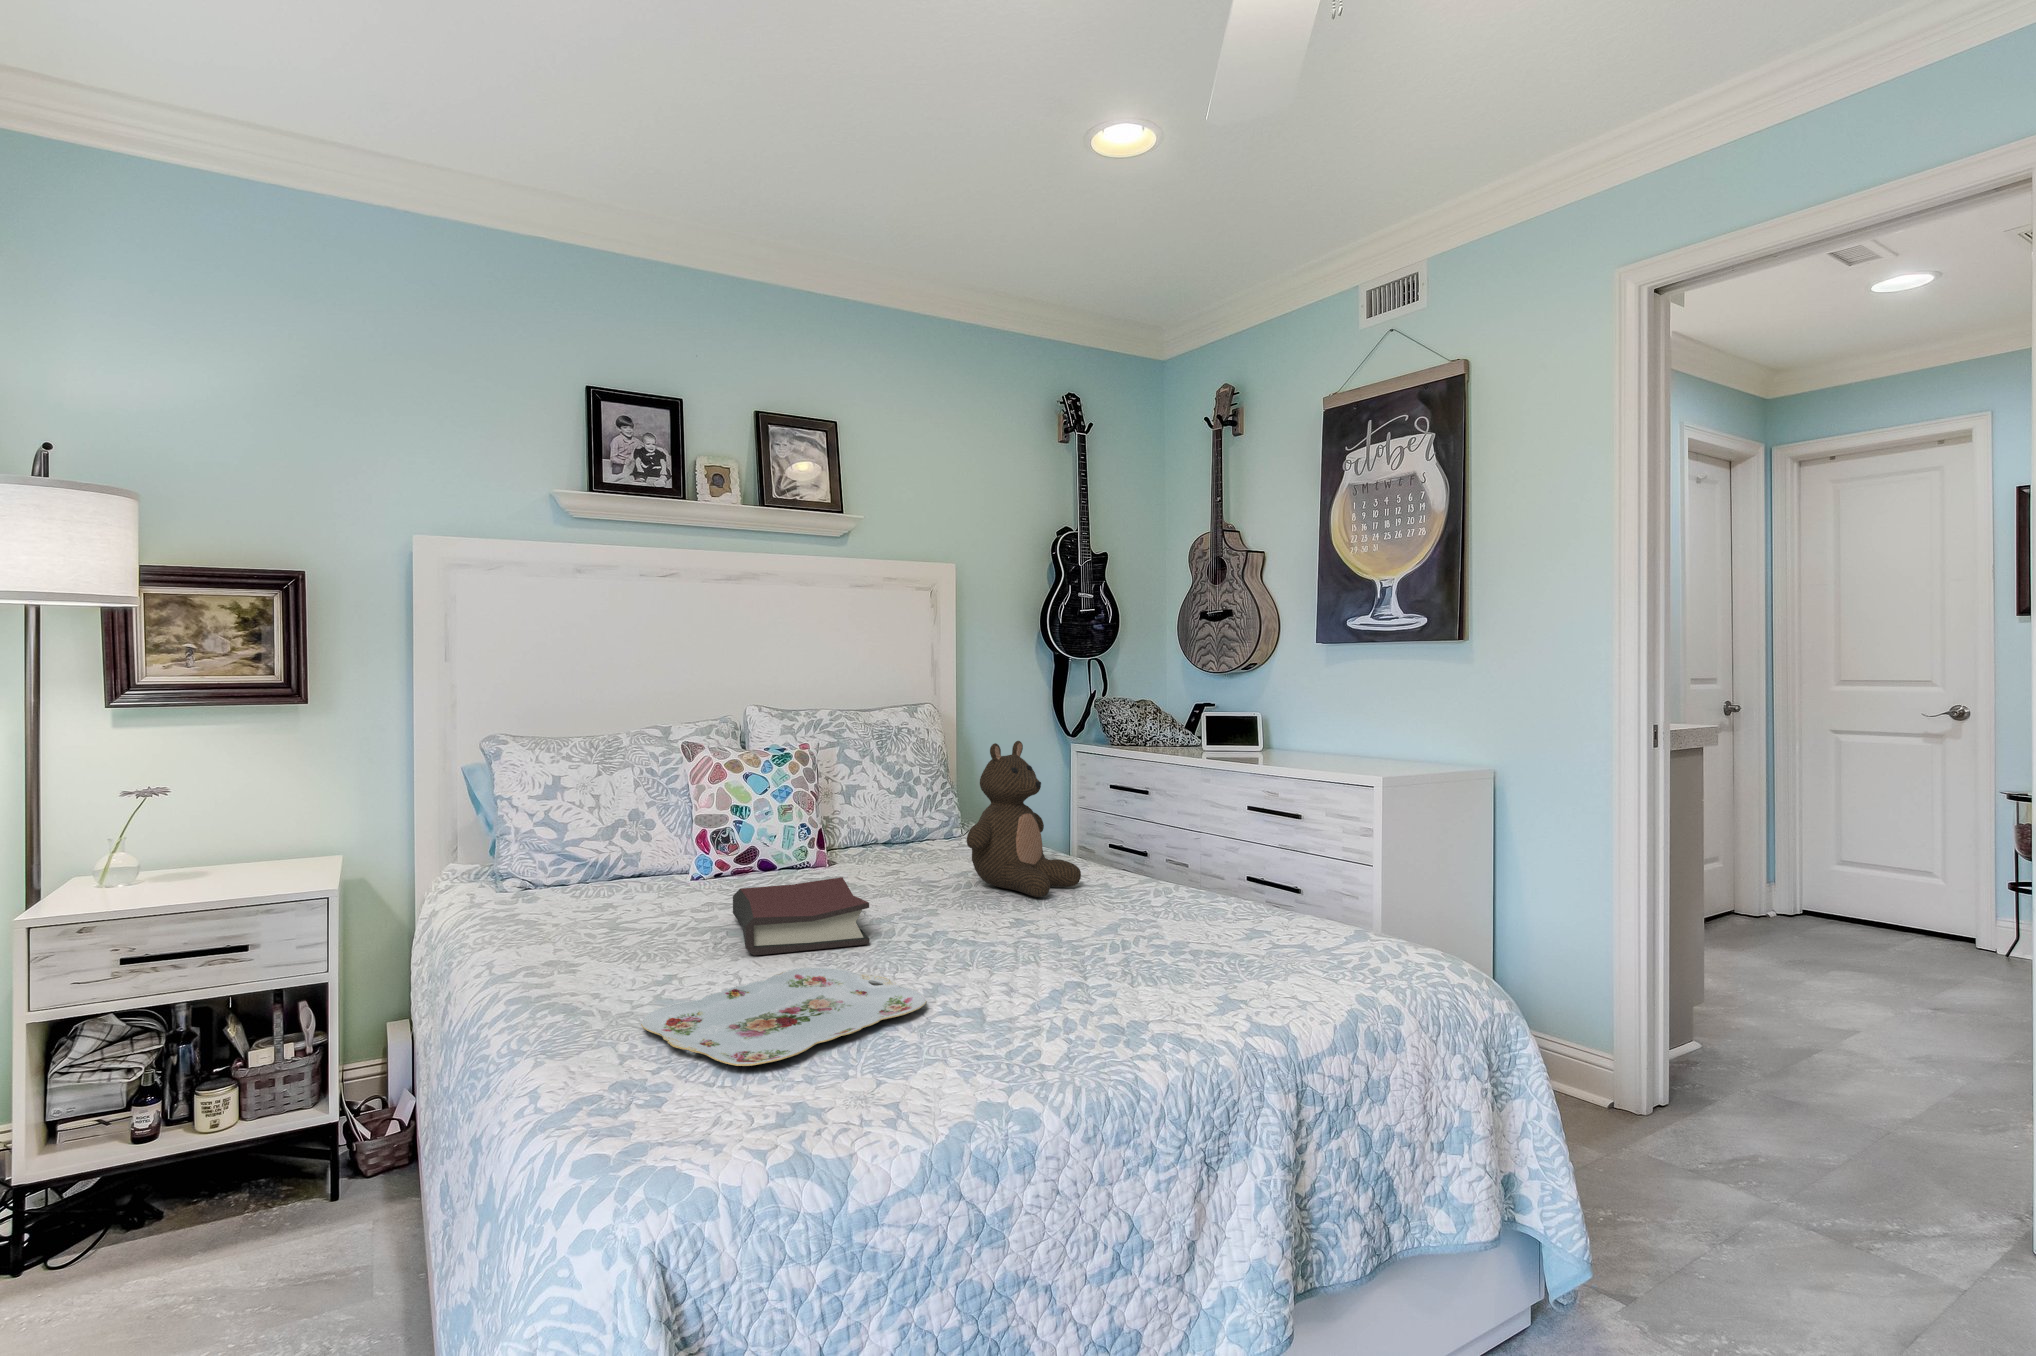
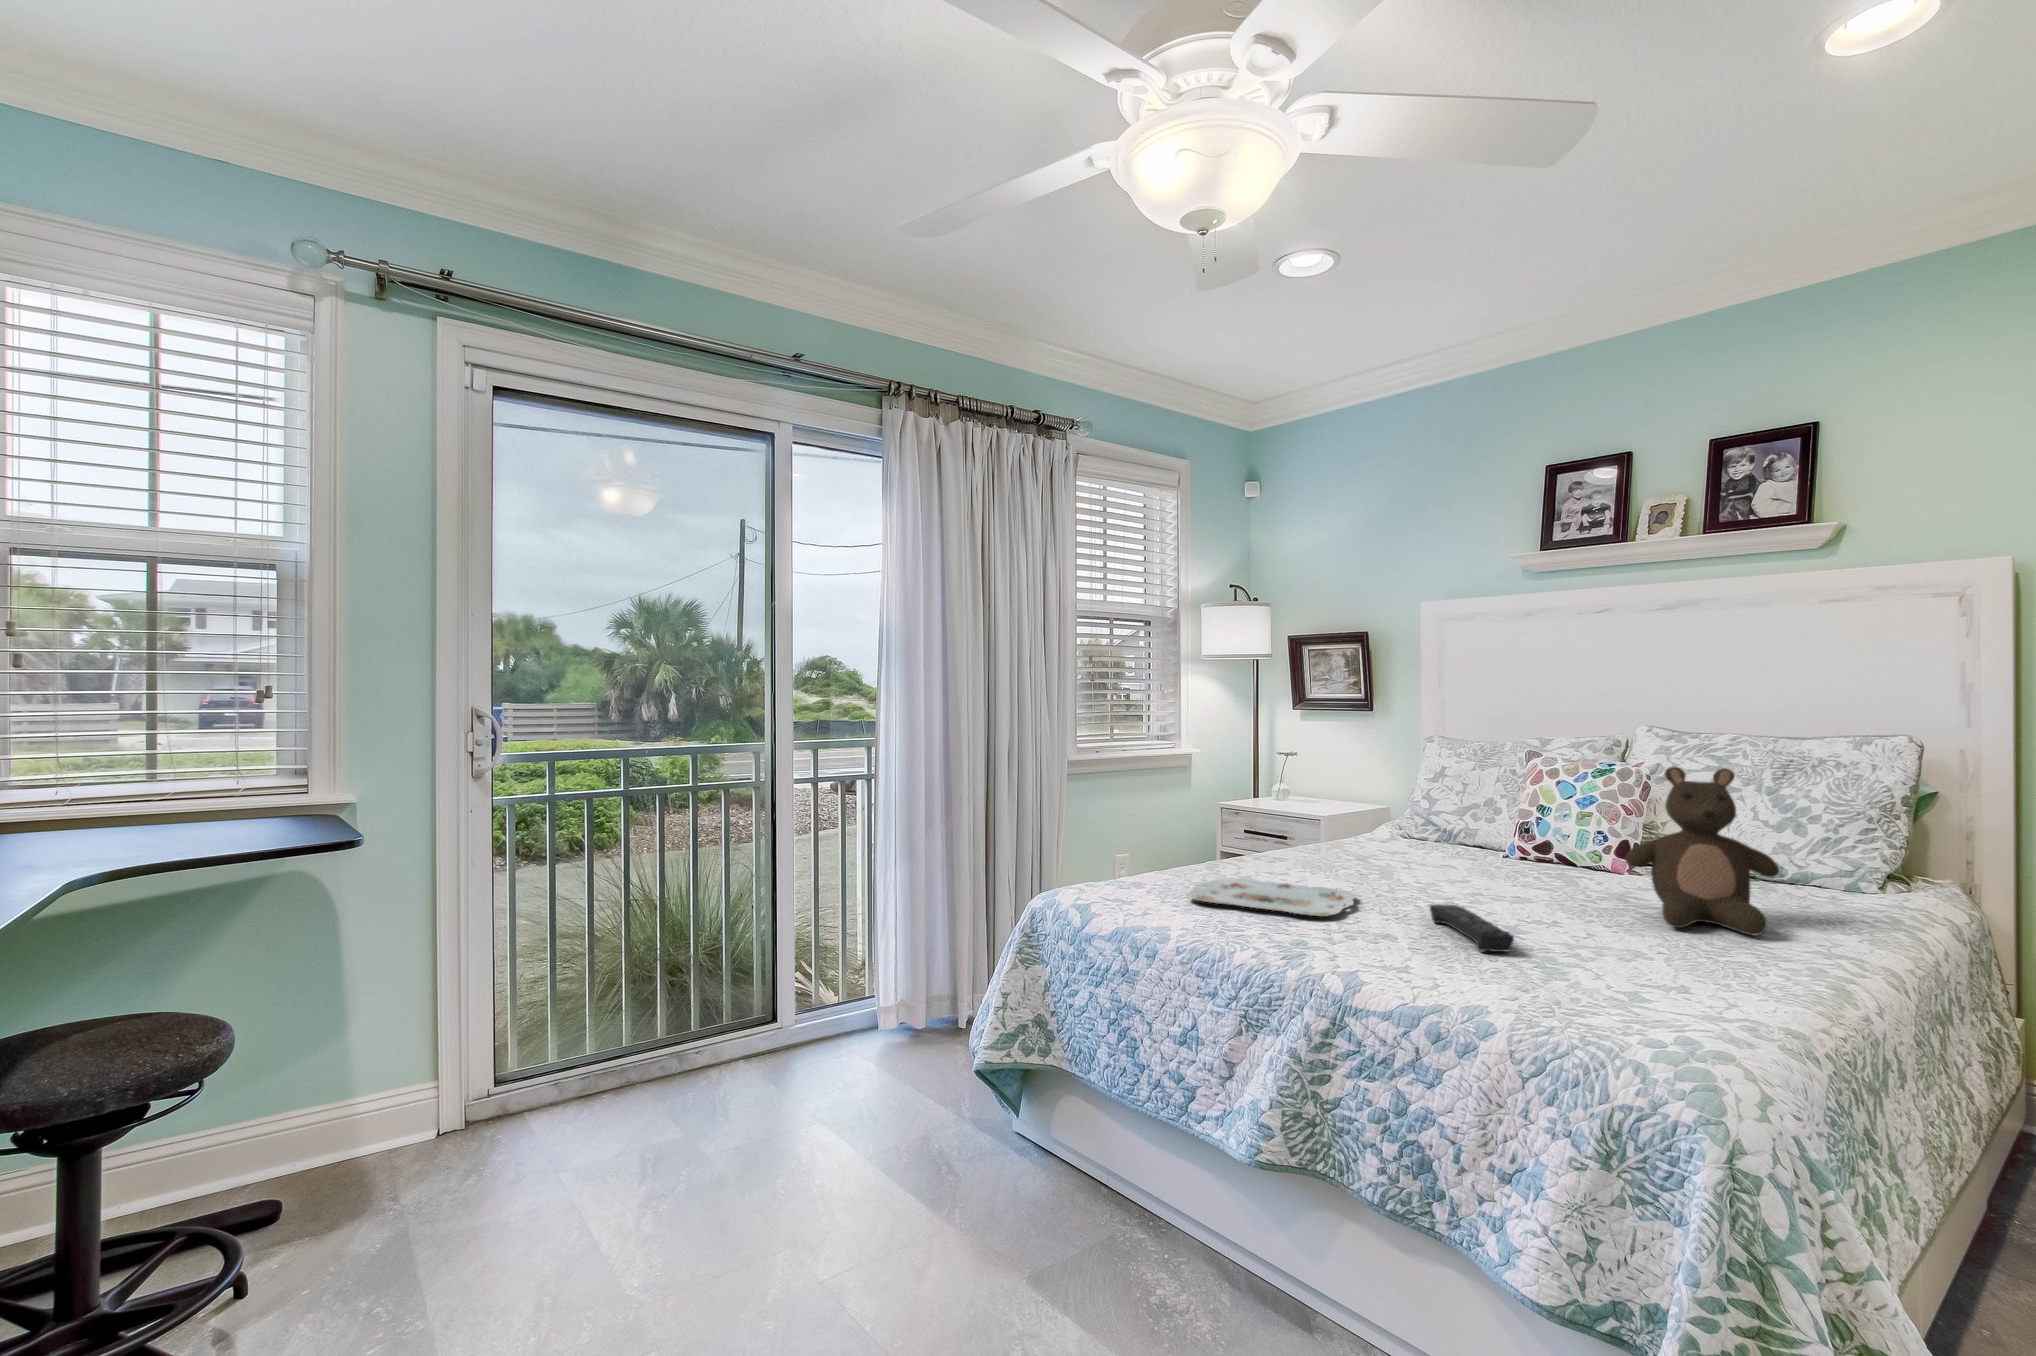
hardback book: present [733,877,869,955] -> none [1356,851,1500,900]
remote control: none [958,934,1109,972] -> present [1430,904,1514,952]

